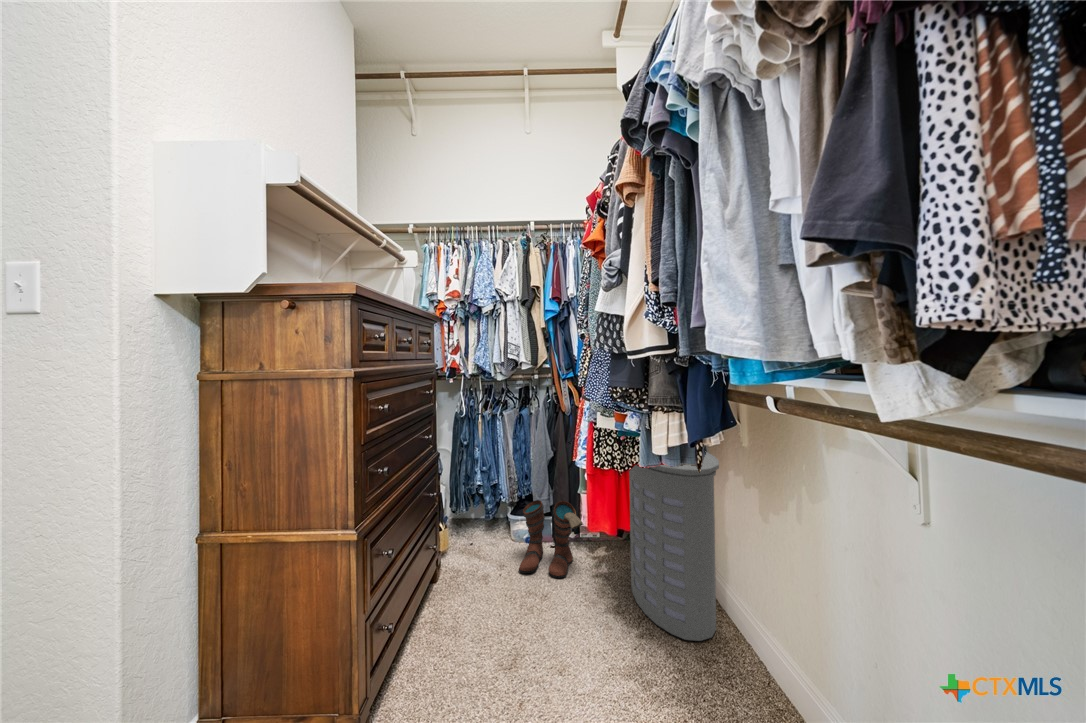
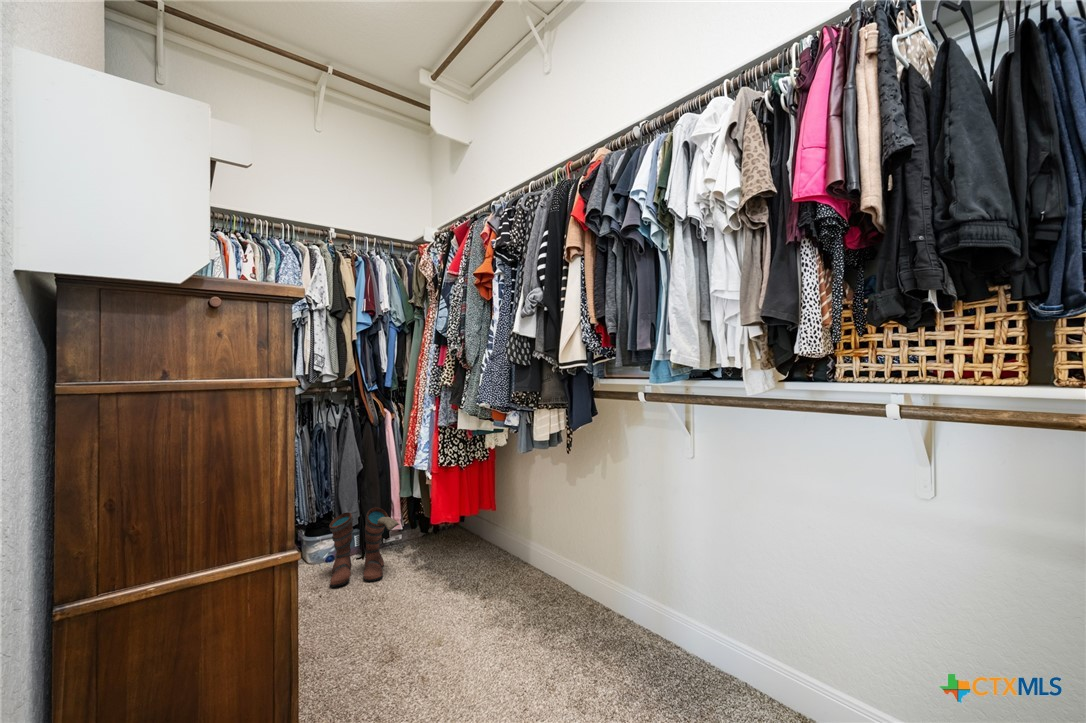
laundry hamper: present [629,452,719,641] -> none [440,440,519,588]

